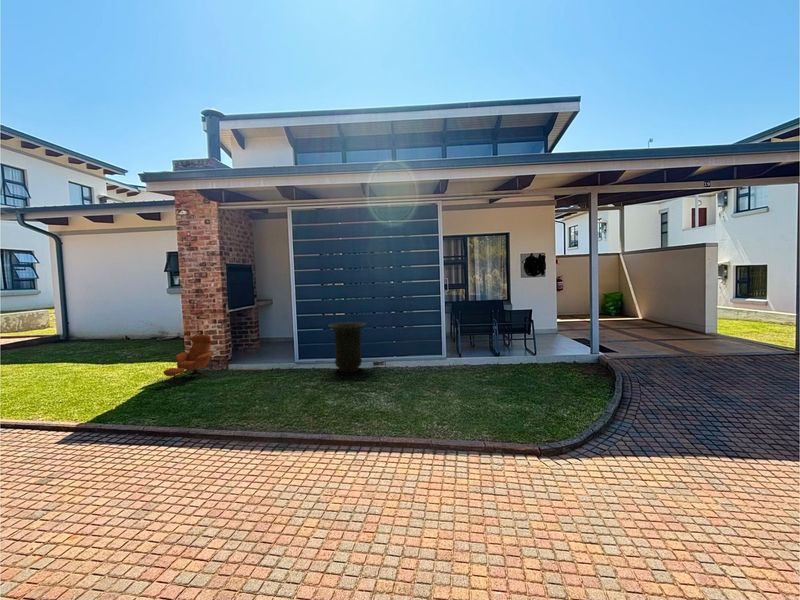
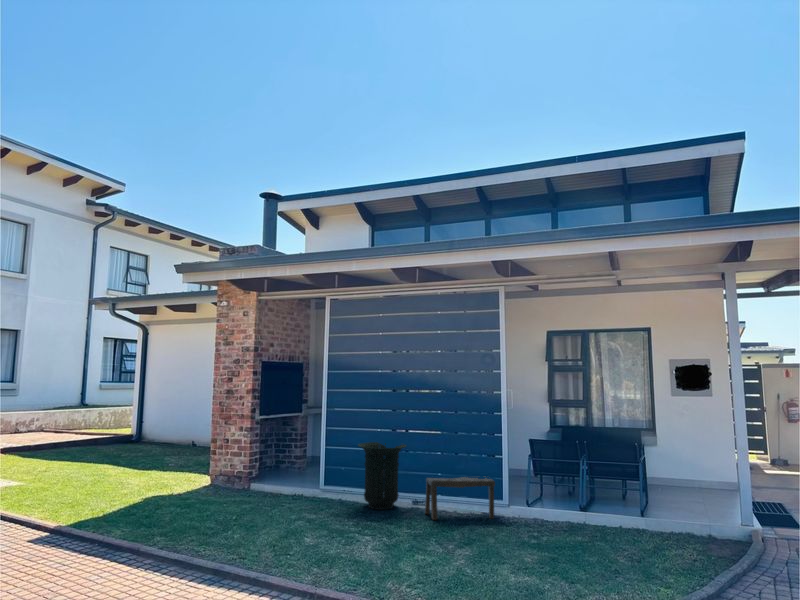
lounge chair: present [164,335,211,388] -> none [173,443,234,501]
bench: none [386,340,437,375] -> present [425,476,495,520]

